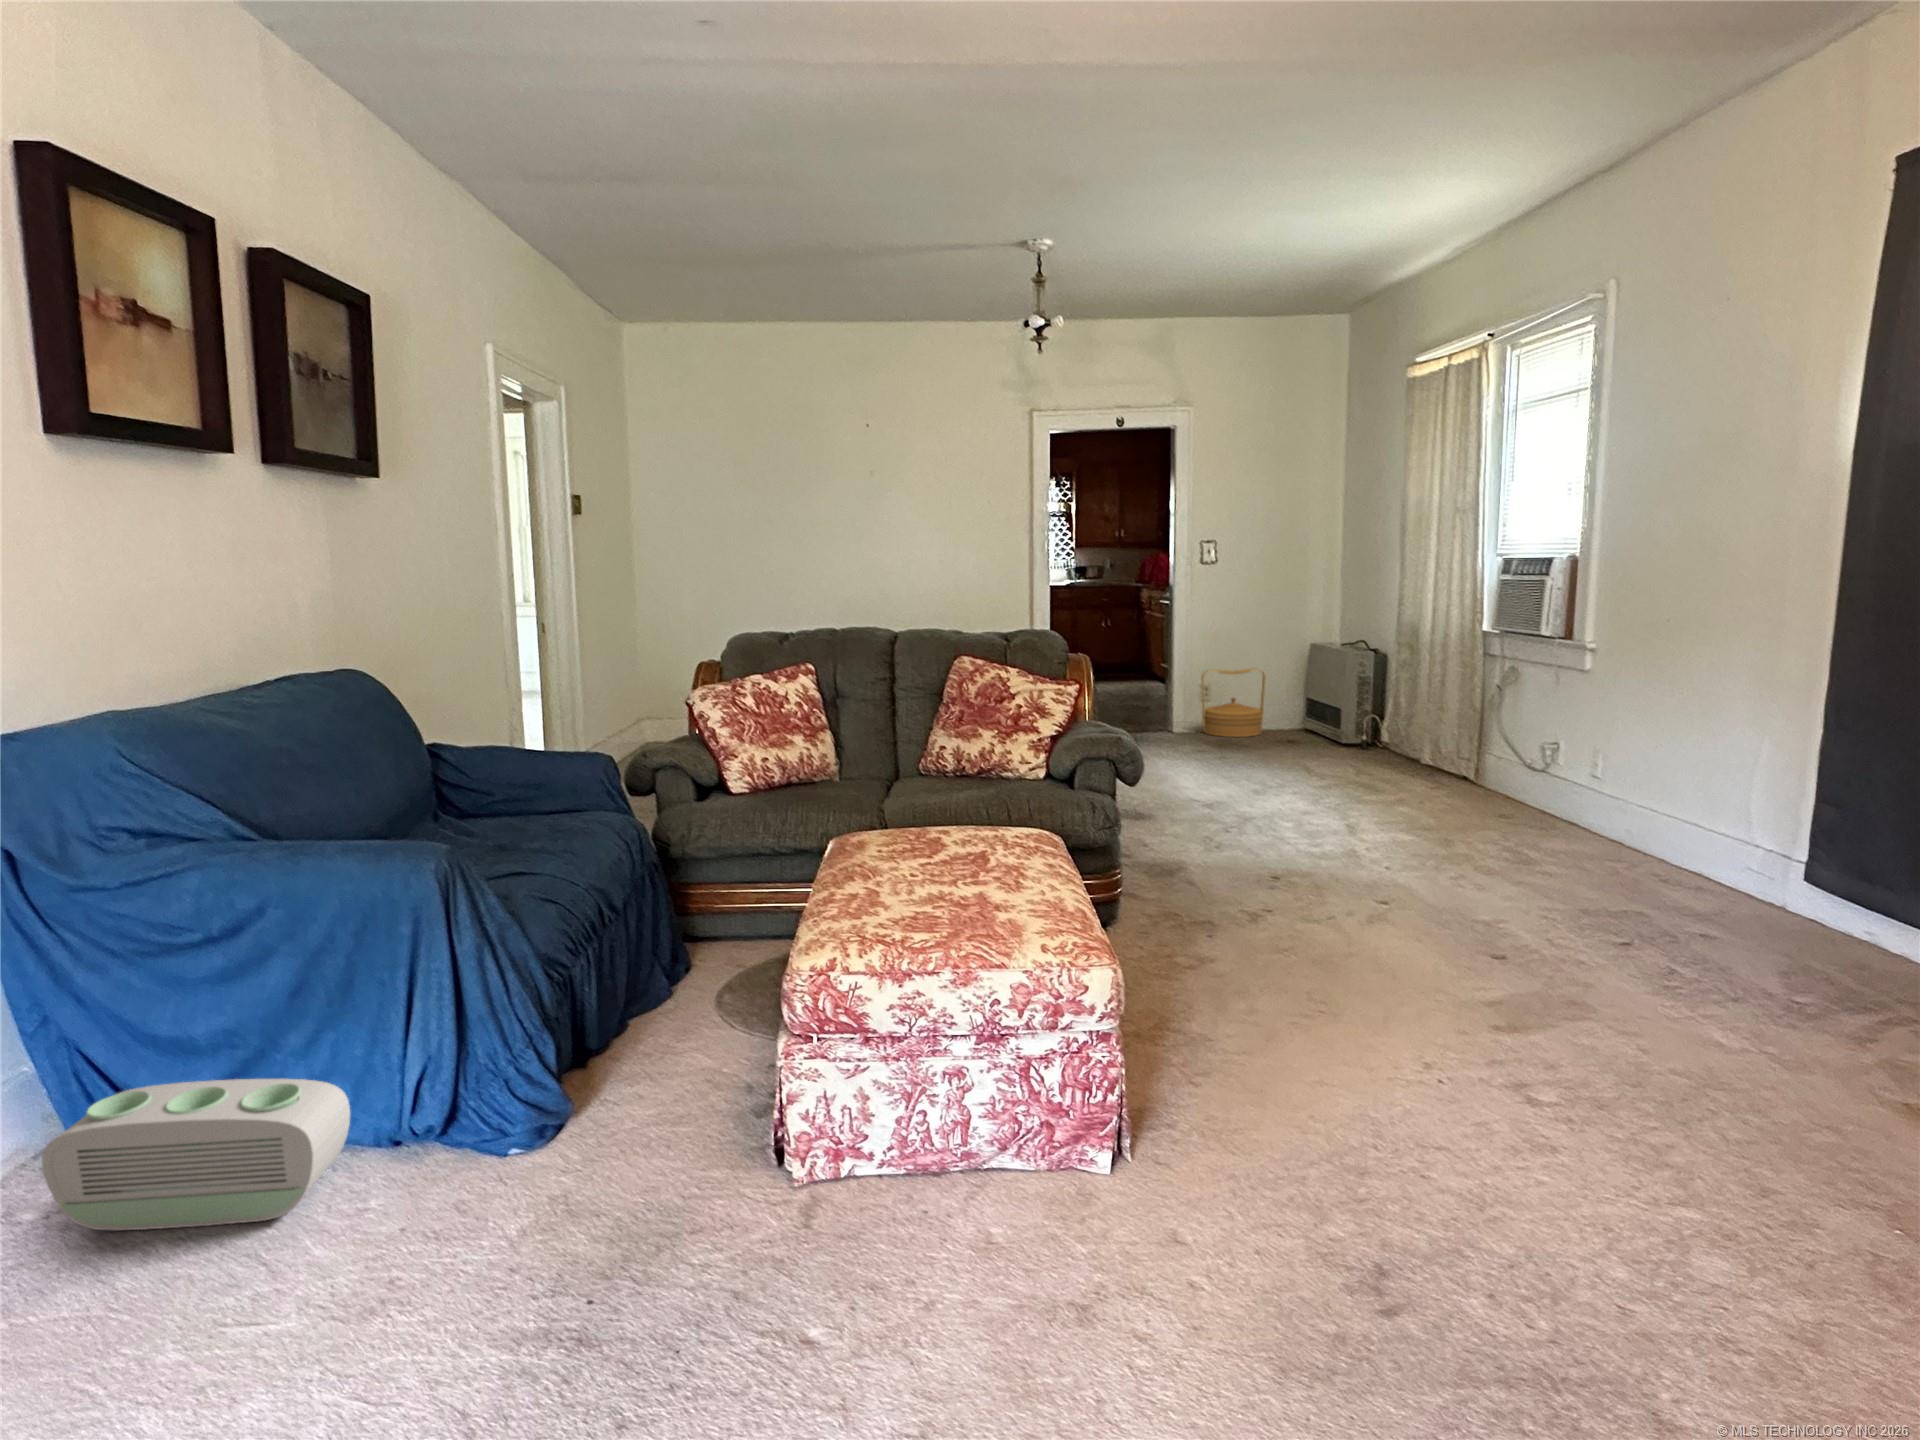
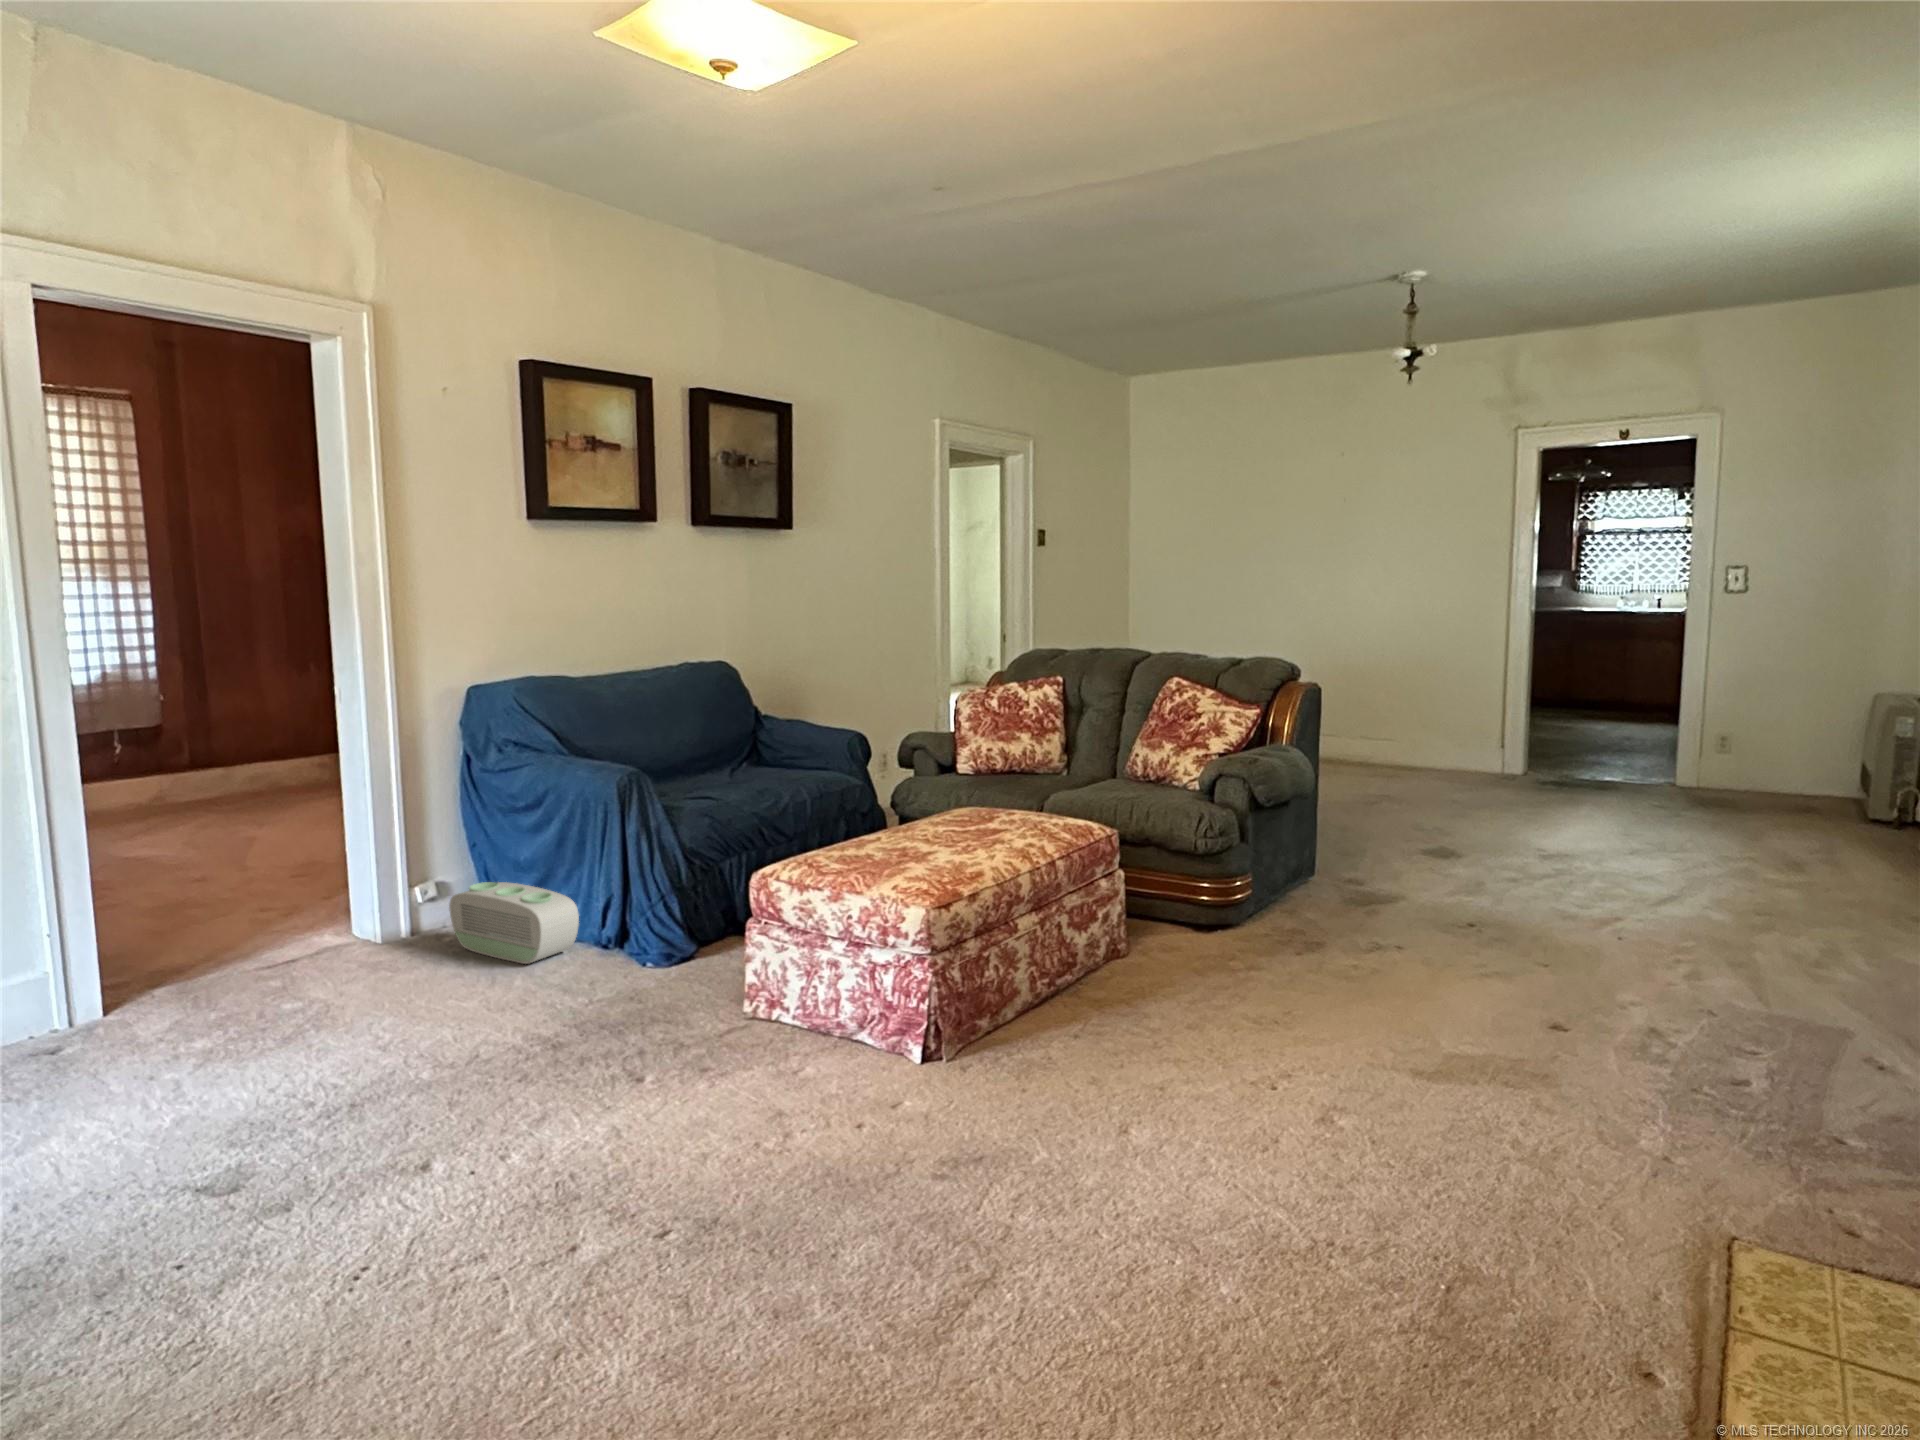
woven basket: present [1201,669,1266,737] -> none [1704,715,1802,801]

